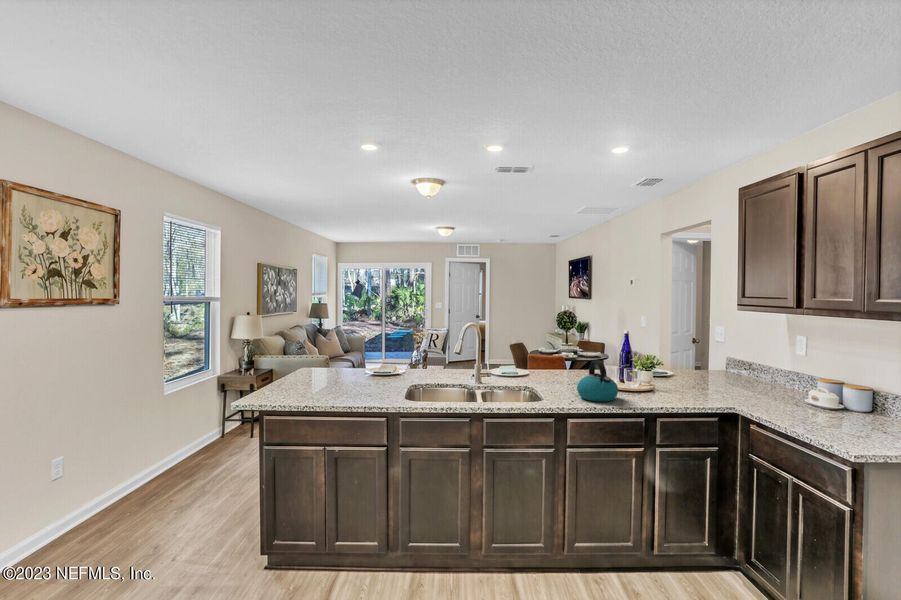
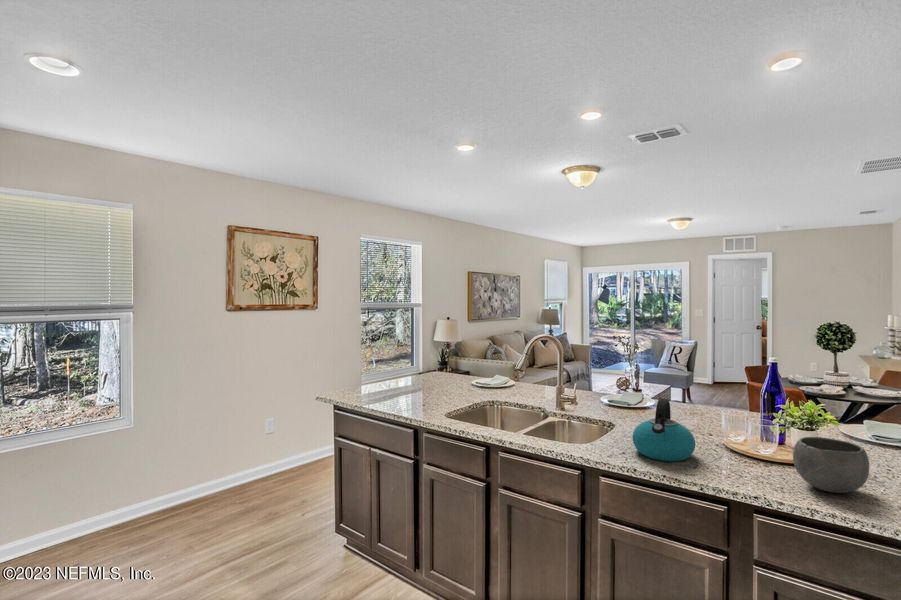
ceramic bowl: none [671,372,709,401] -> present [793,437,869,493]

